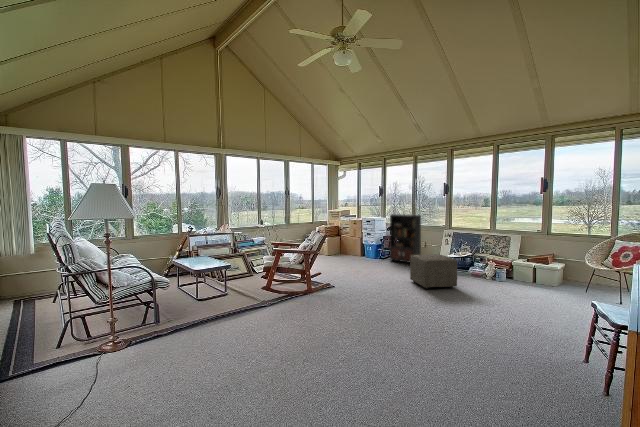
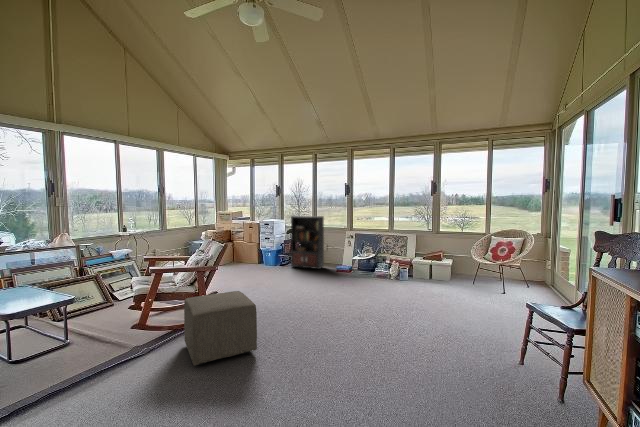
ottoman: present [410,254,457,289] -> present [184,291,257,366]

